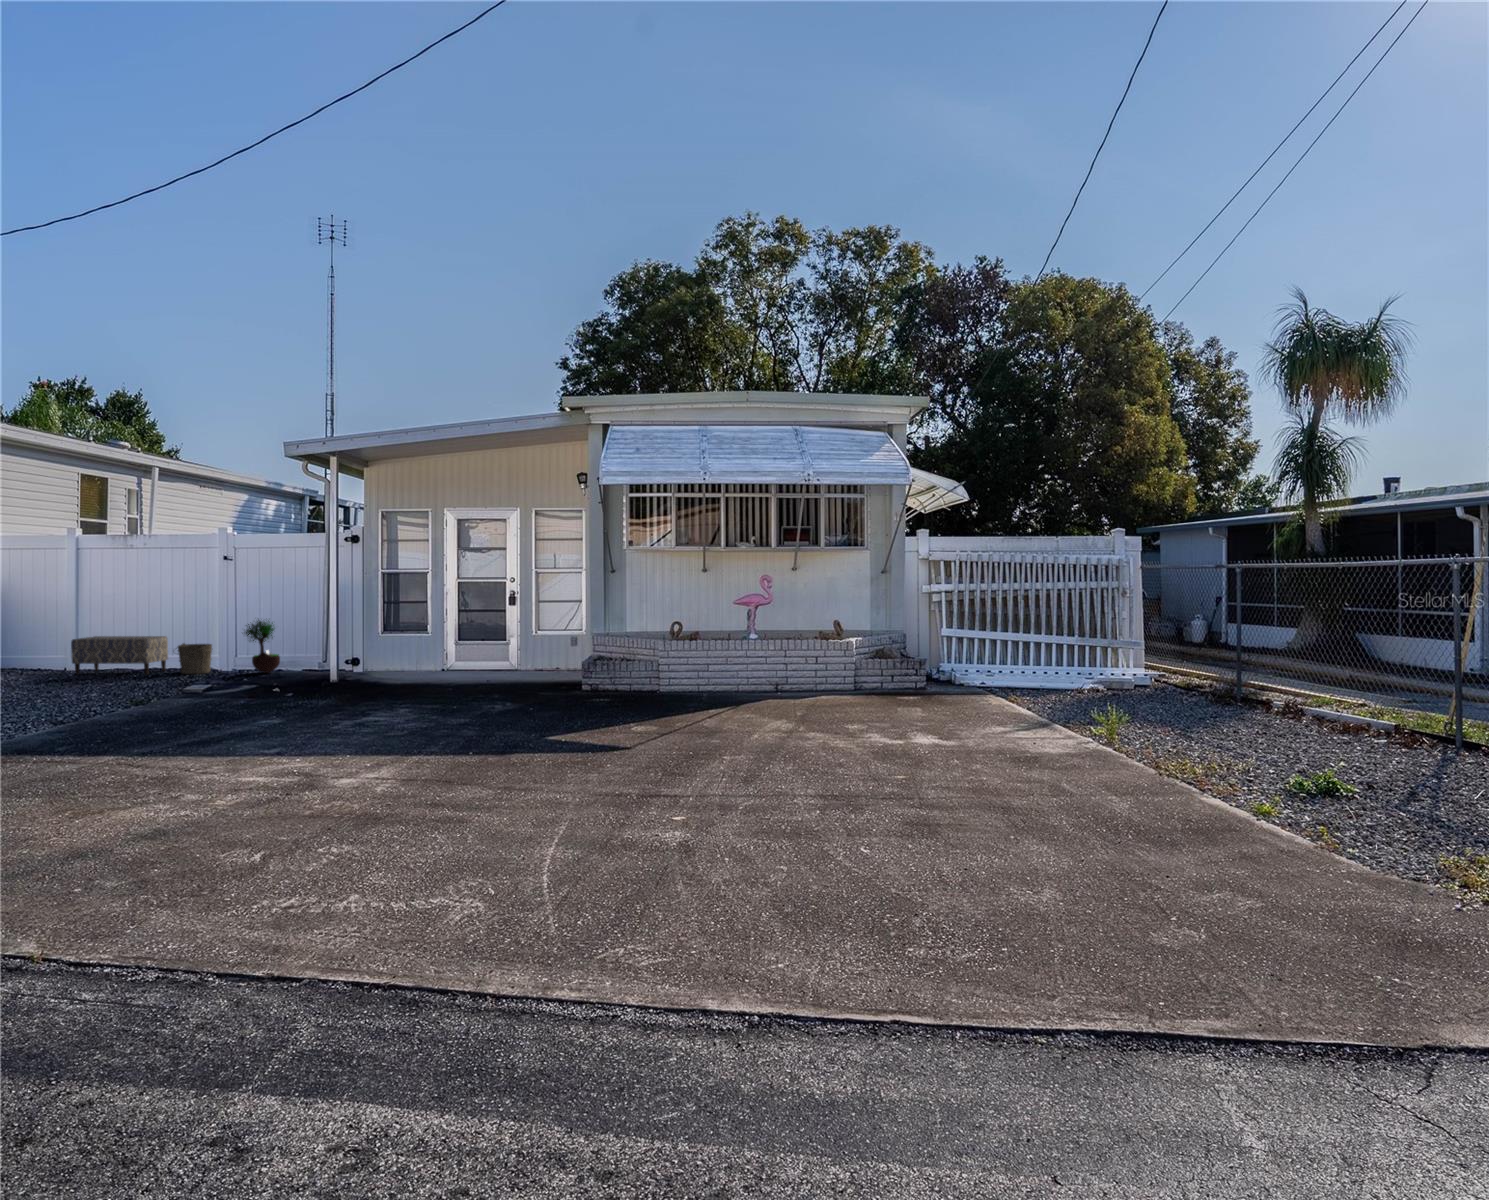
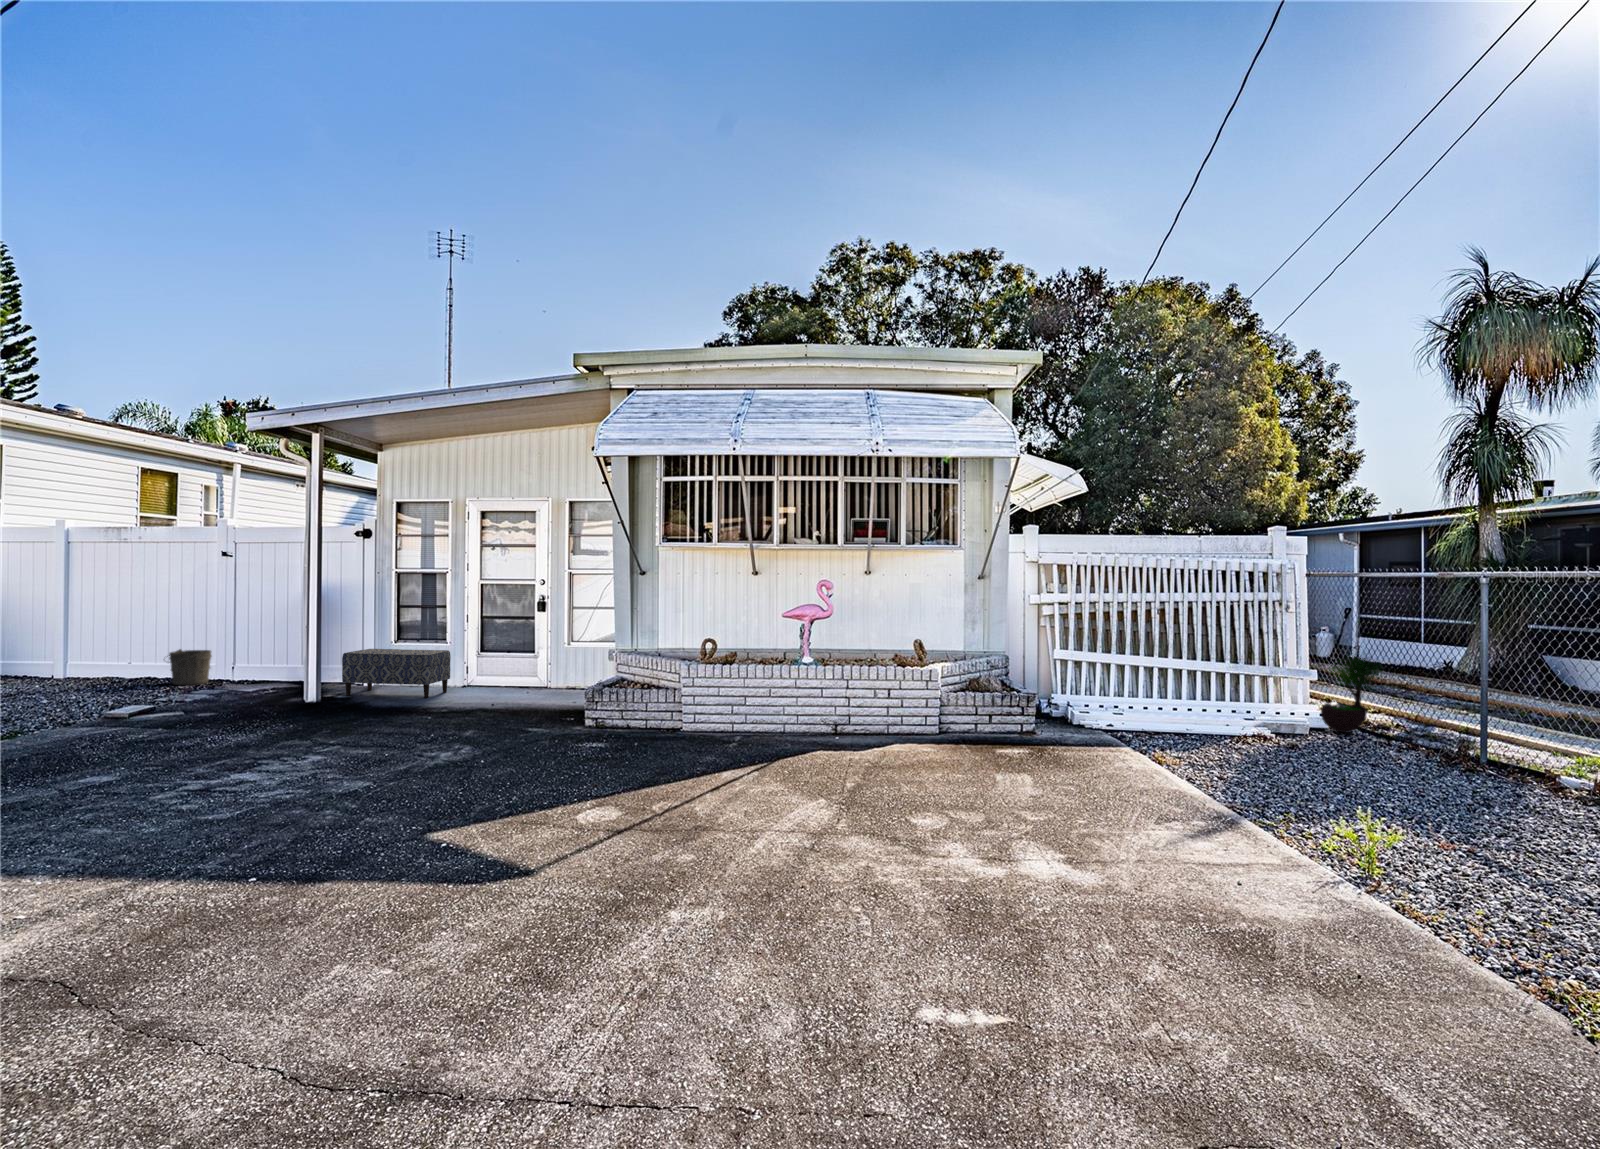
potted tree: present [244,619,280,673] -> present [1321,656,1381,733]
bench: present [71,636,168,675] -> present [342,649,451,698]

